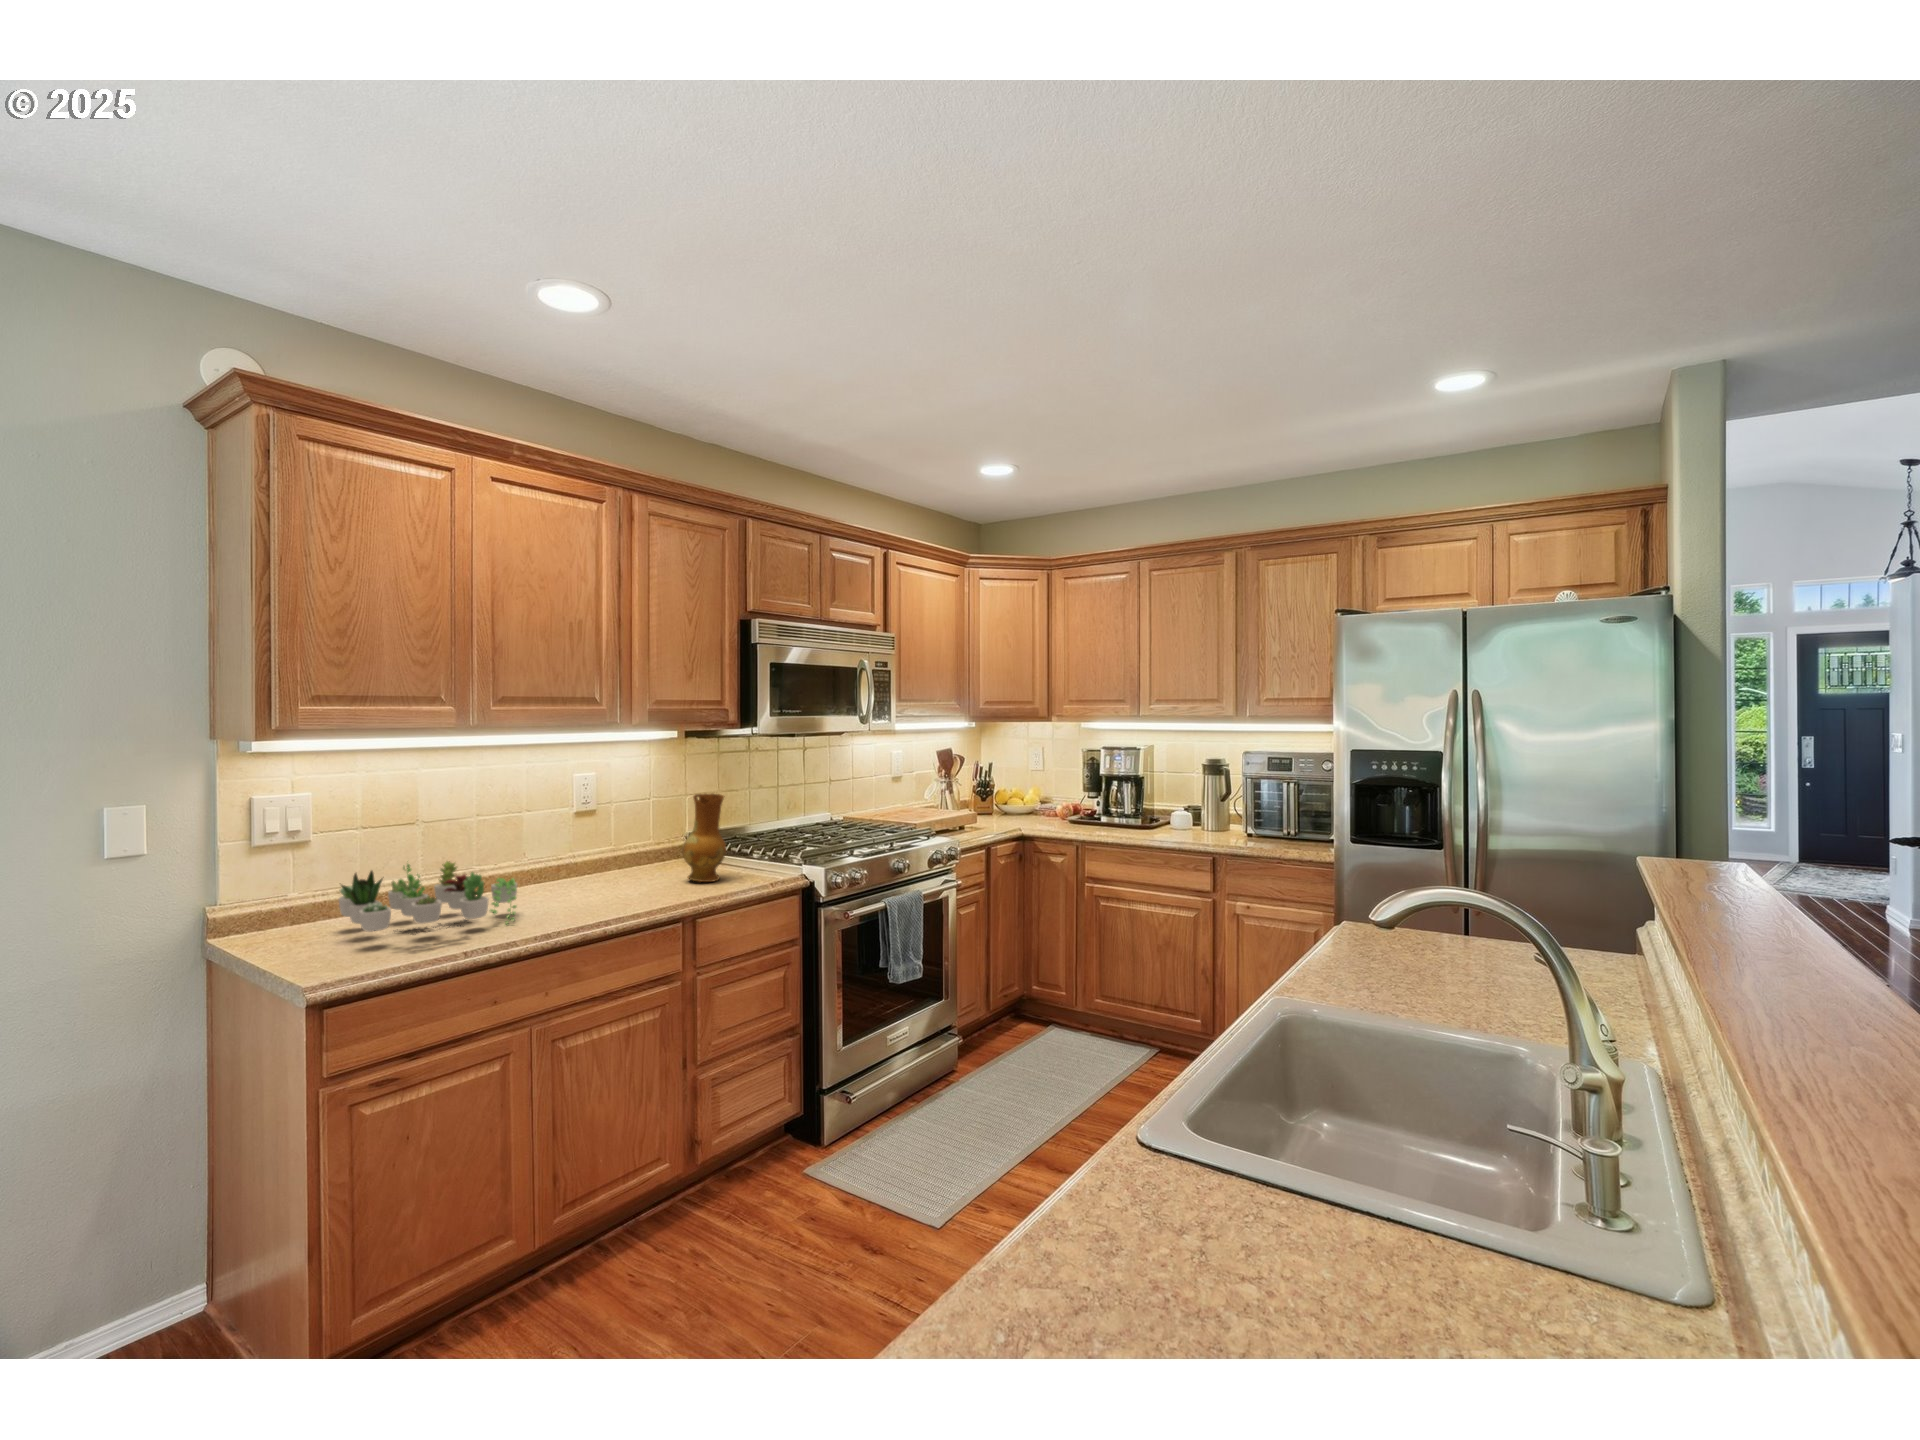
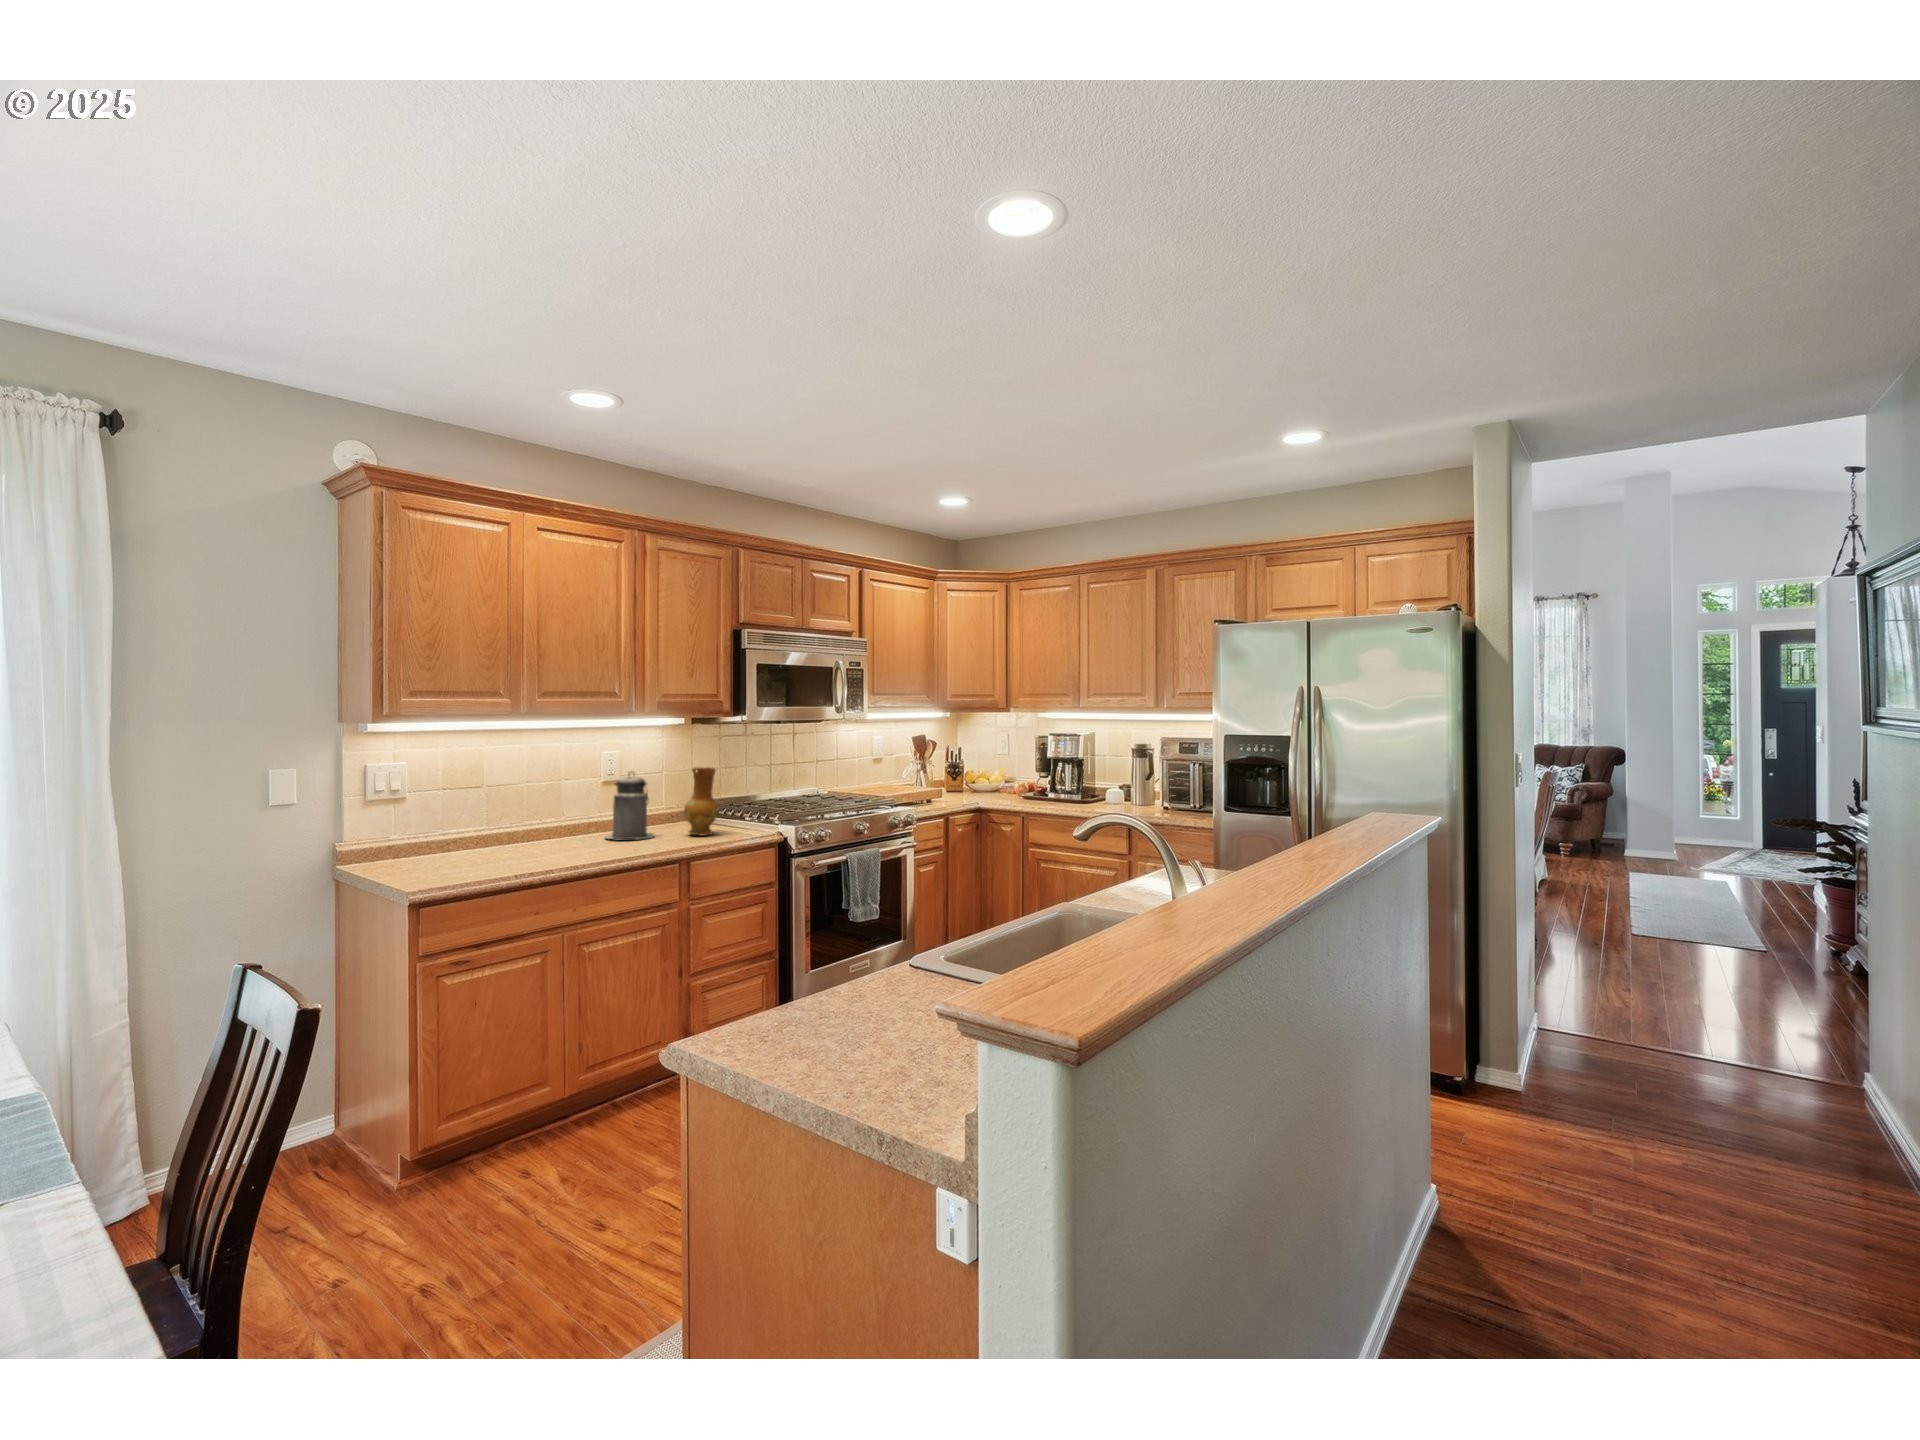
canister: none [579,800,644,890] -> present [606,774,654,840]
succulent plant: present [339,861,517,935] -> none [428,810,556,864]

